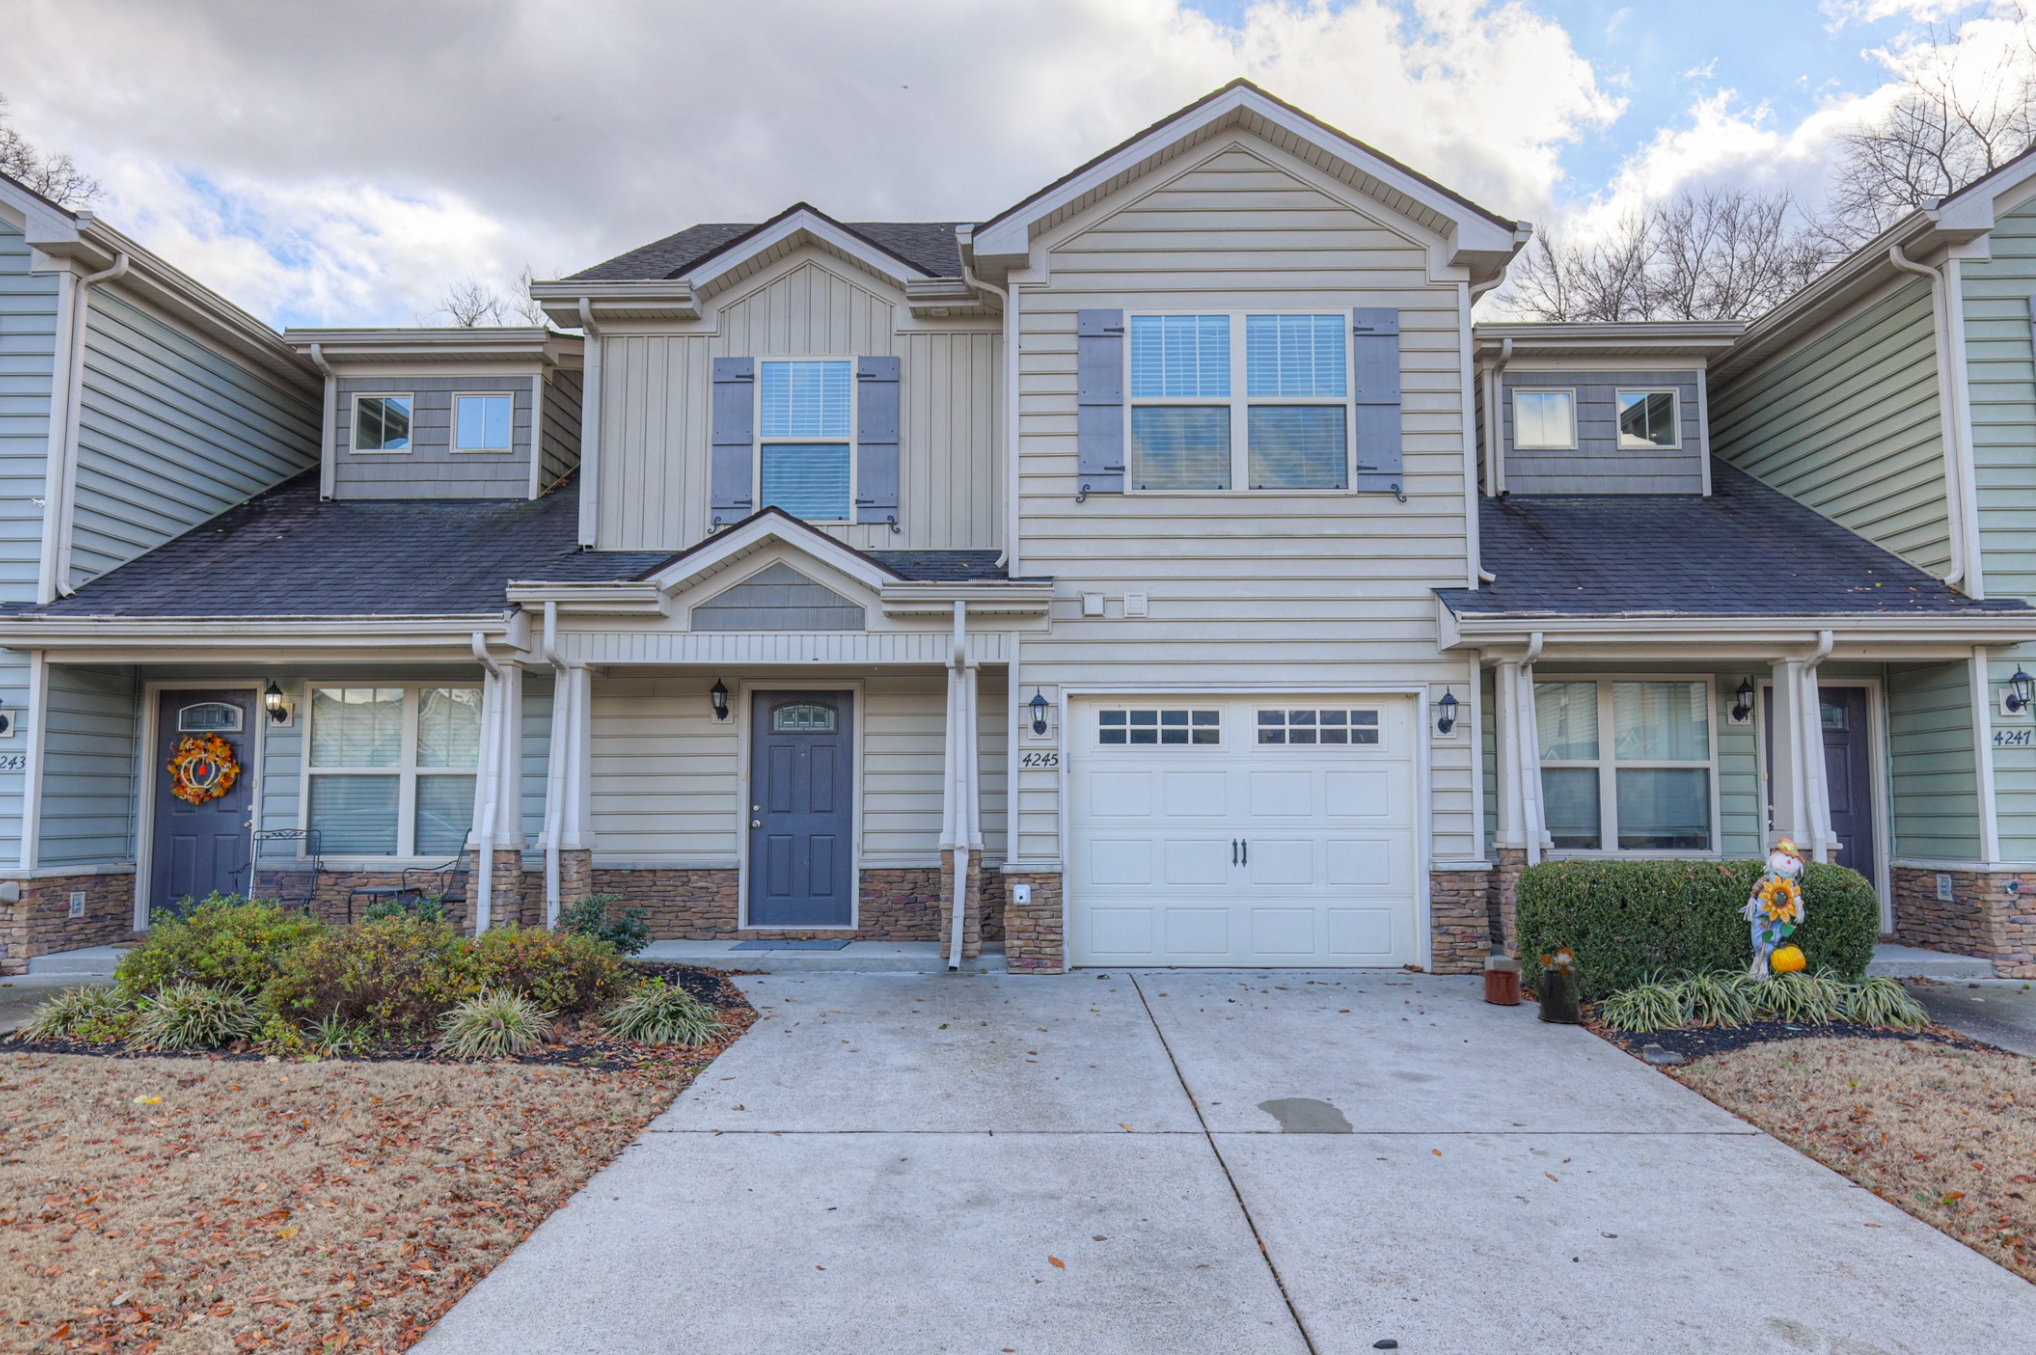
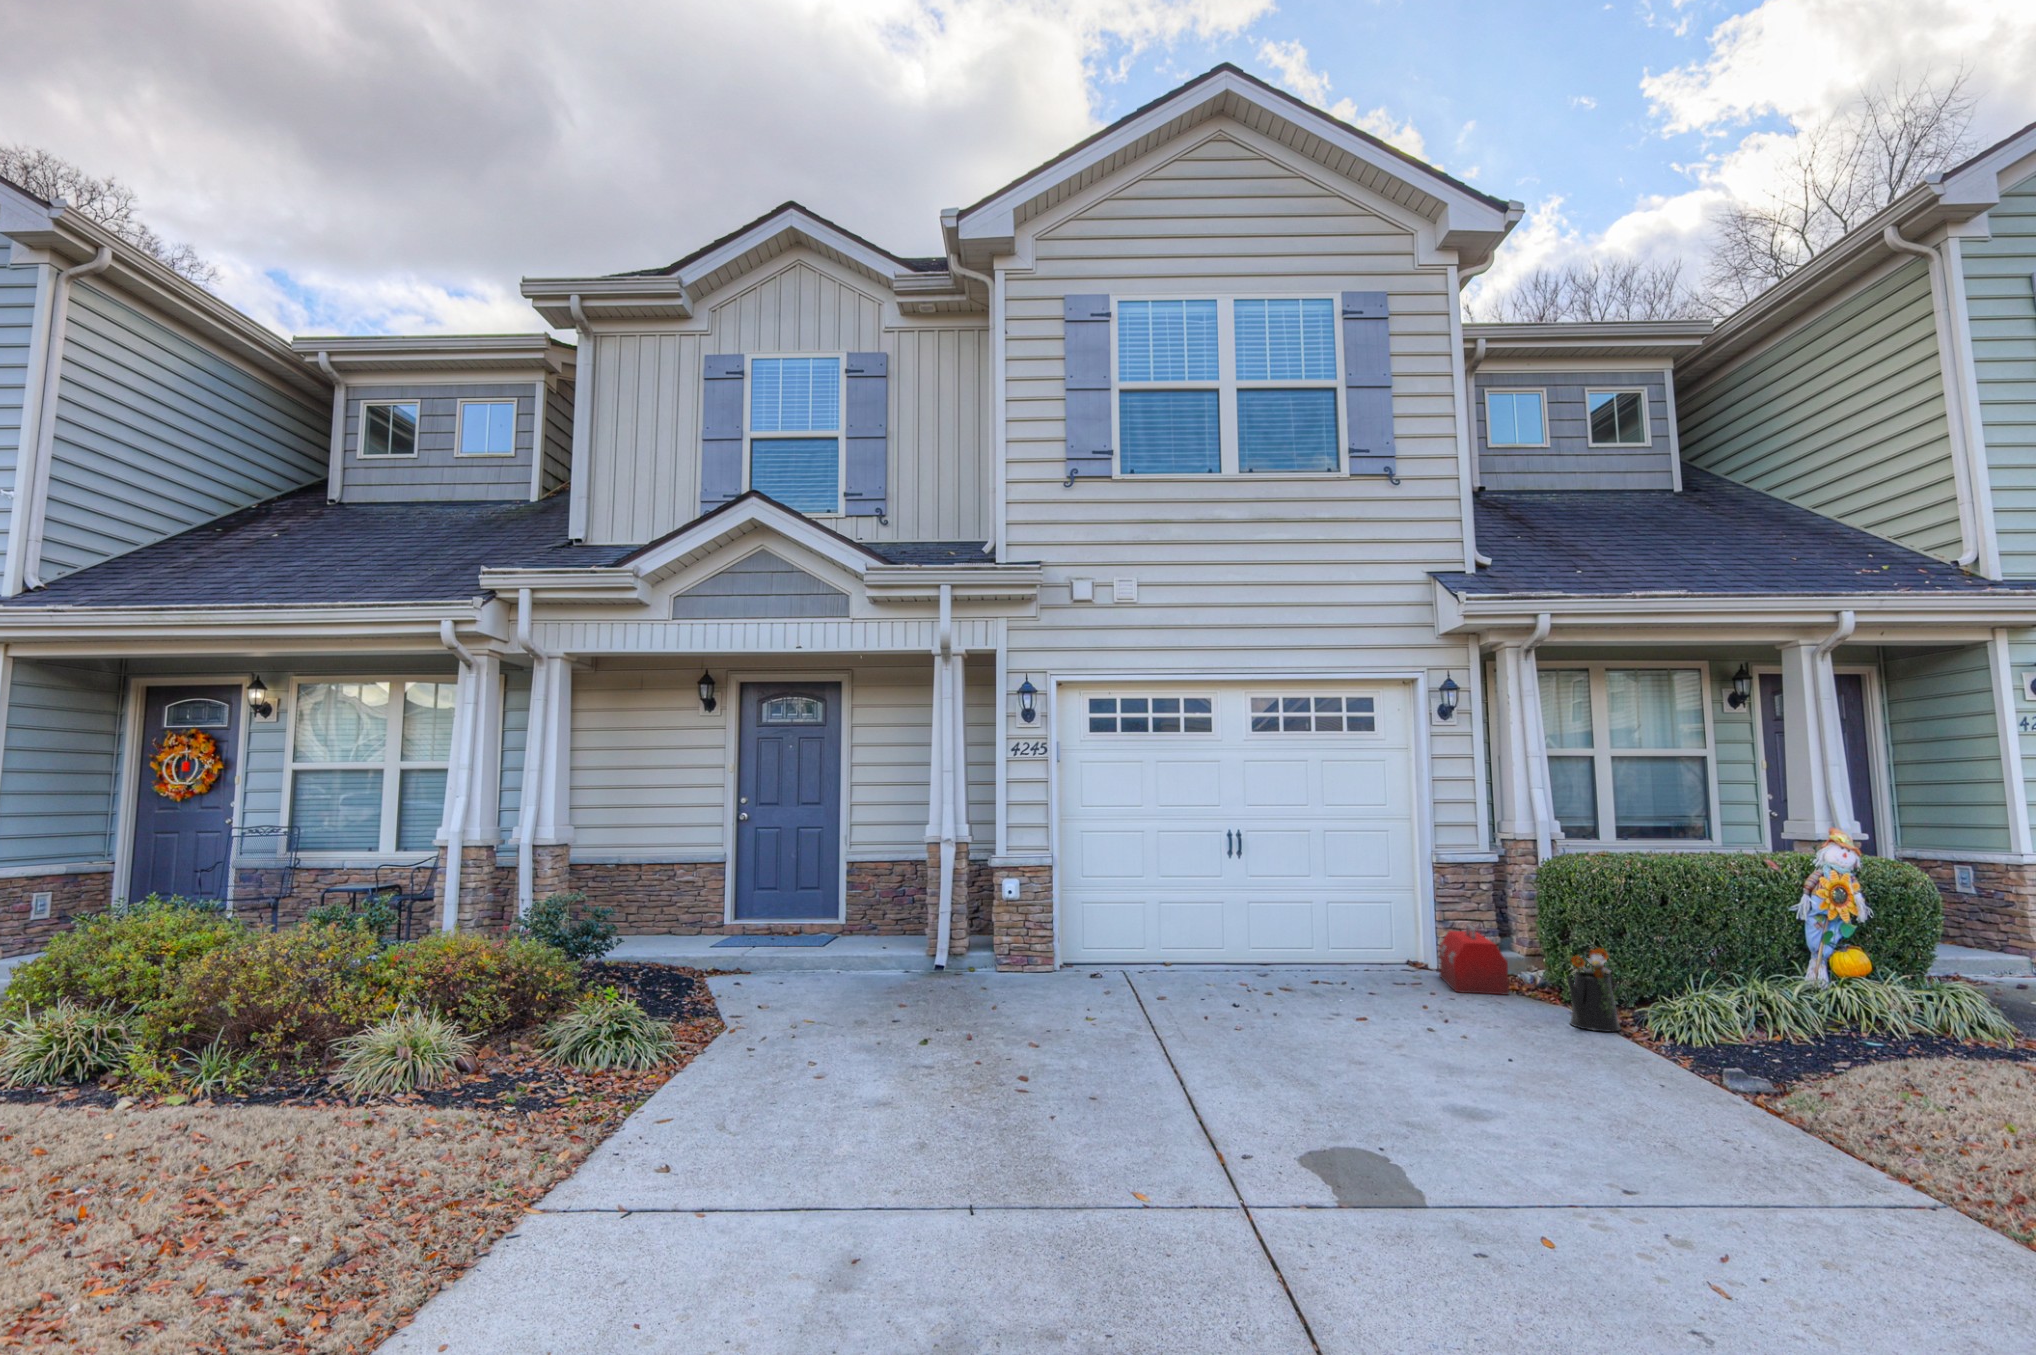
toolbox: none [1431,927,1491,993] -> present [1439,924,1509,995]
planter: present [1484,969,1521,1005] -> none [1503,970,1545,1009]

